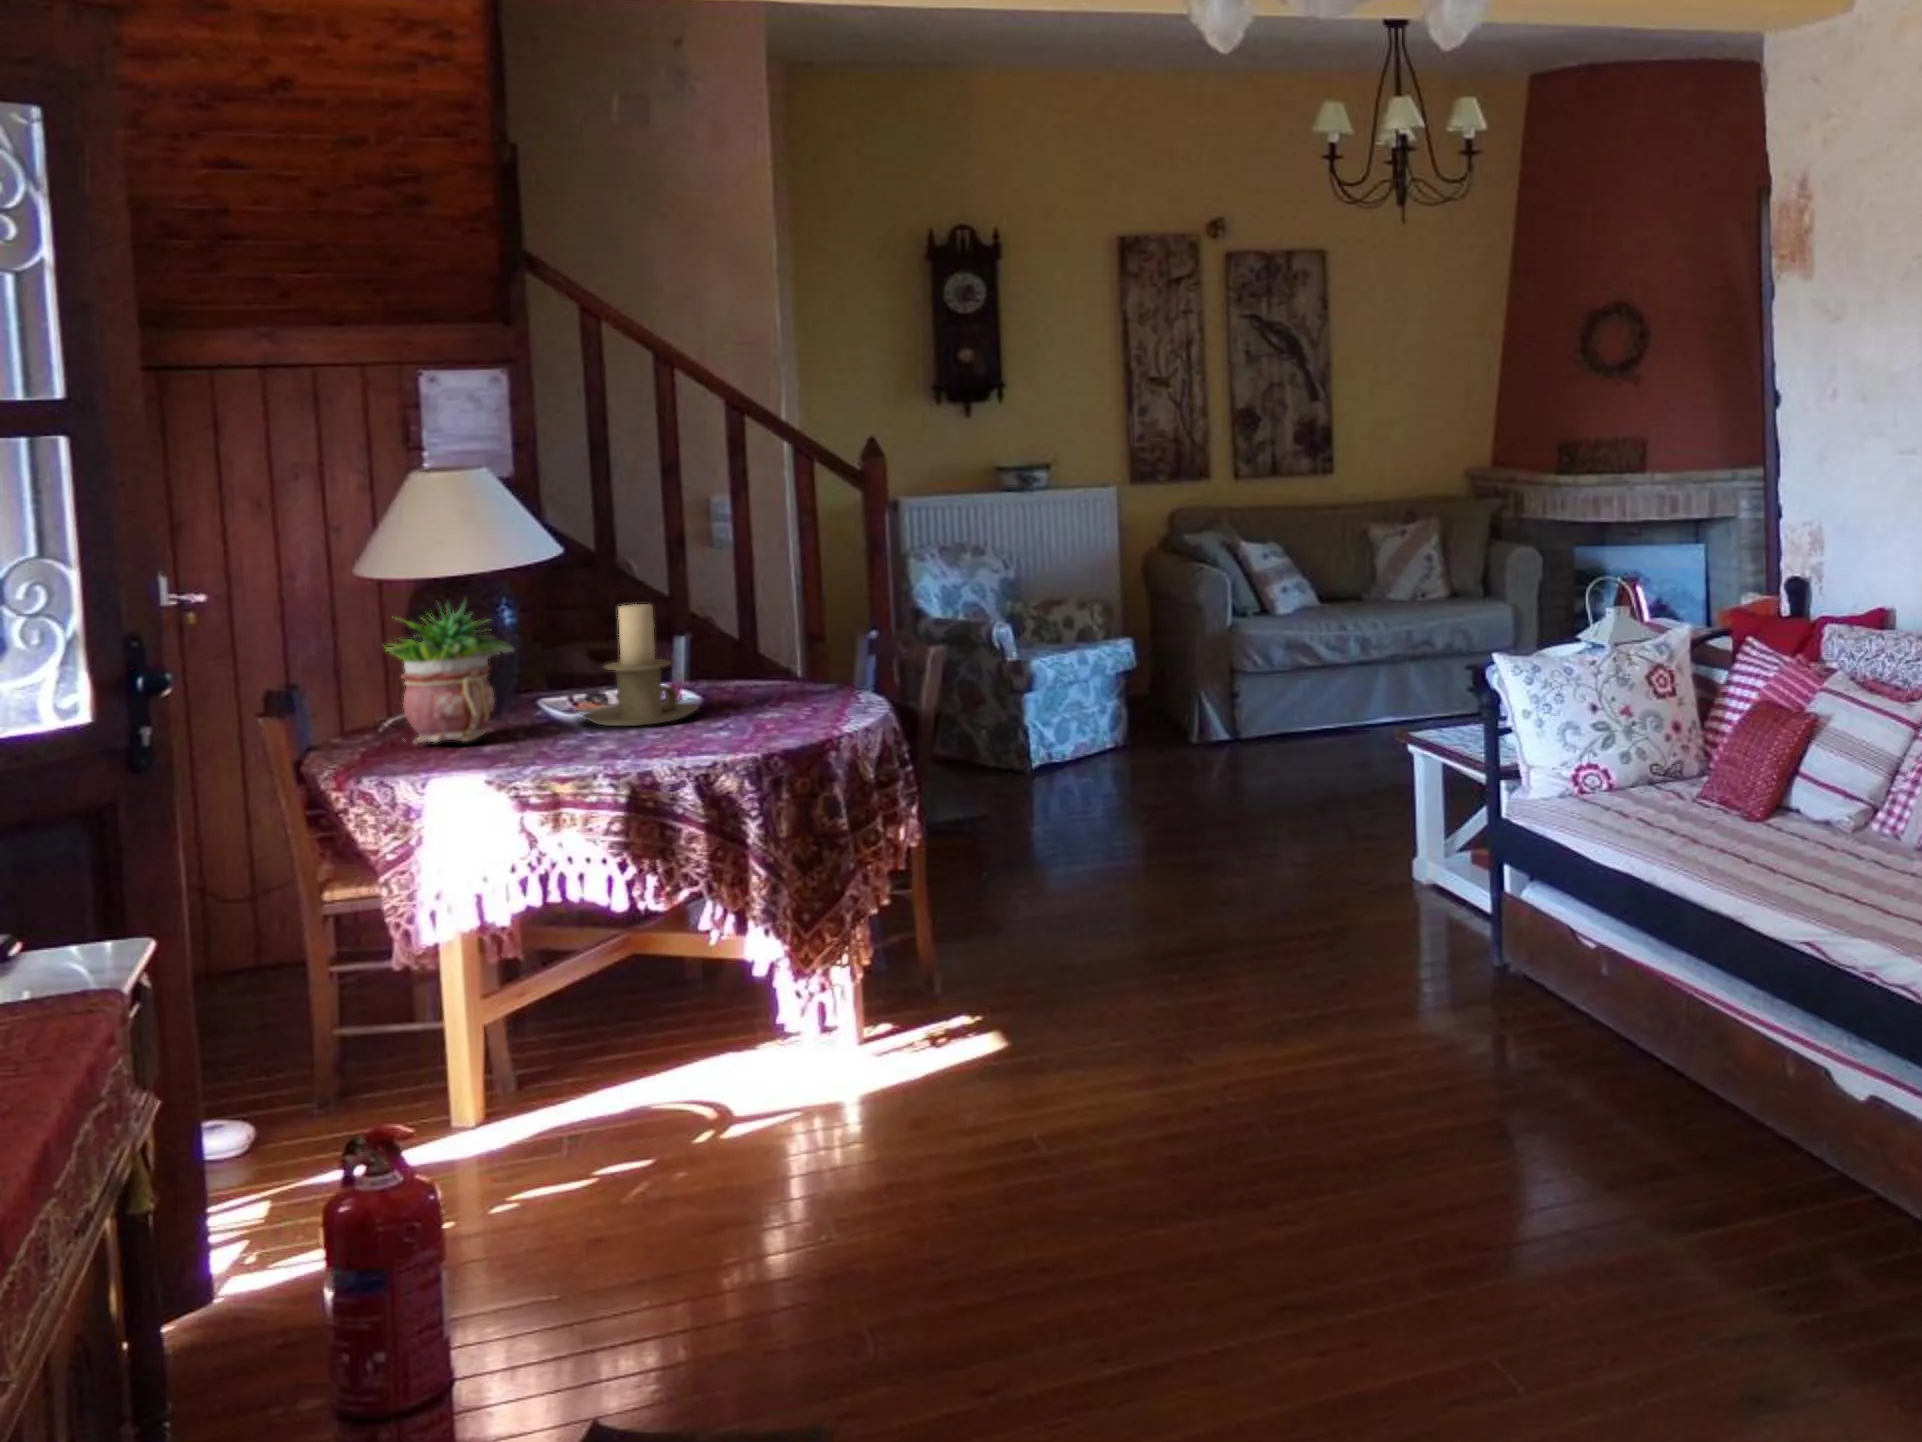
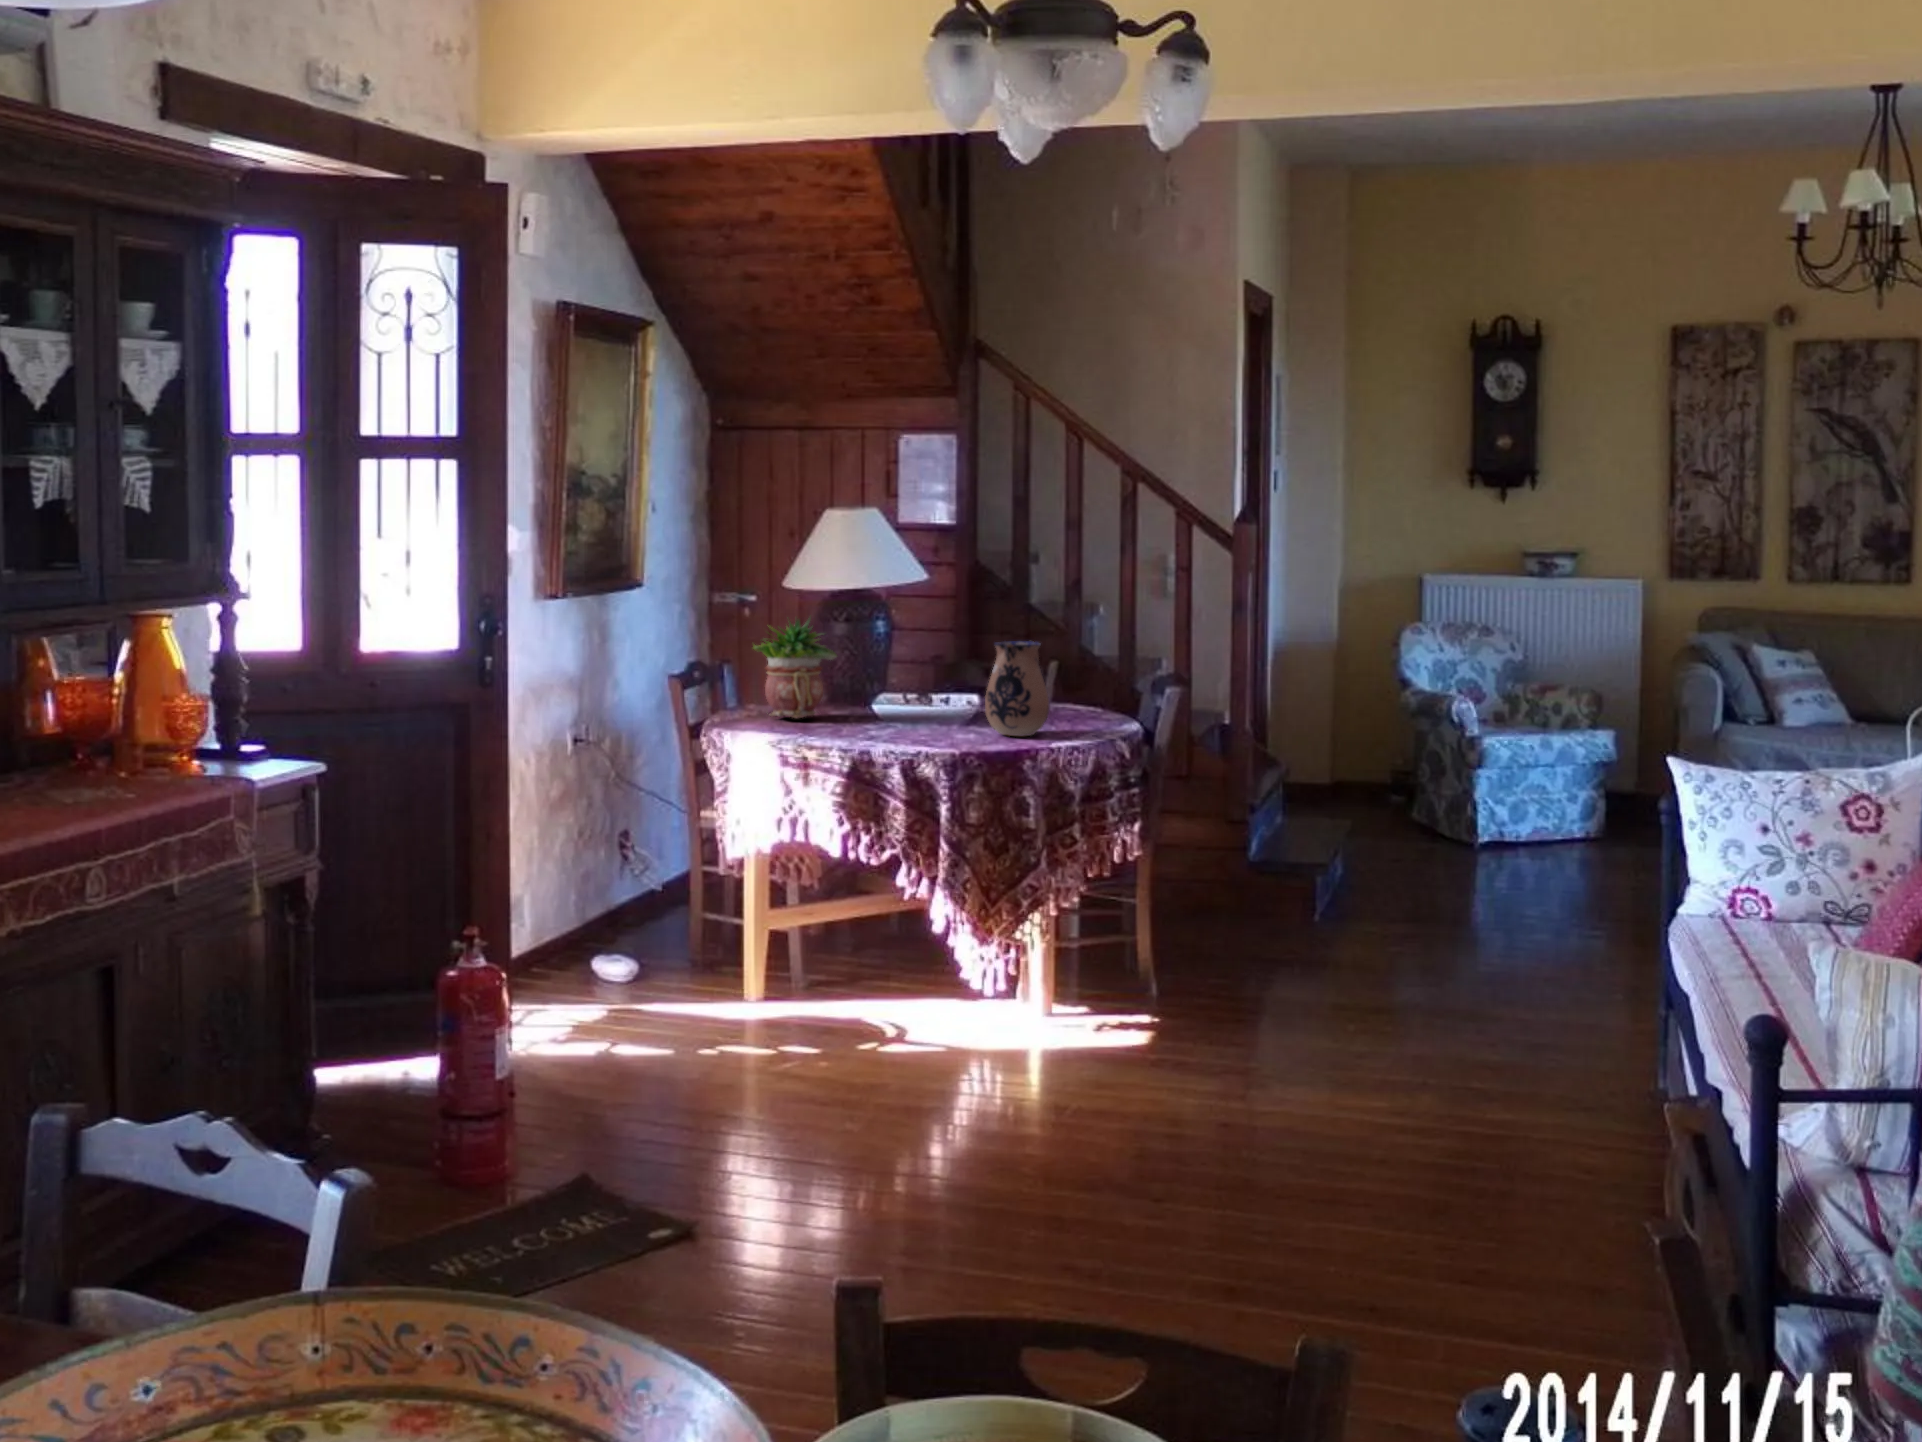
ceramic pitcher: none [761,601,846,723] -> present [985,641,1049,736]
candle holder: present [582,604,698,726] -> none [883,632,967,724]

